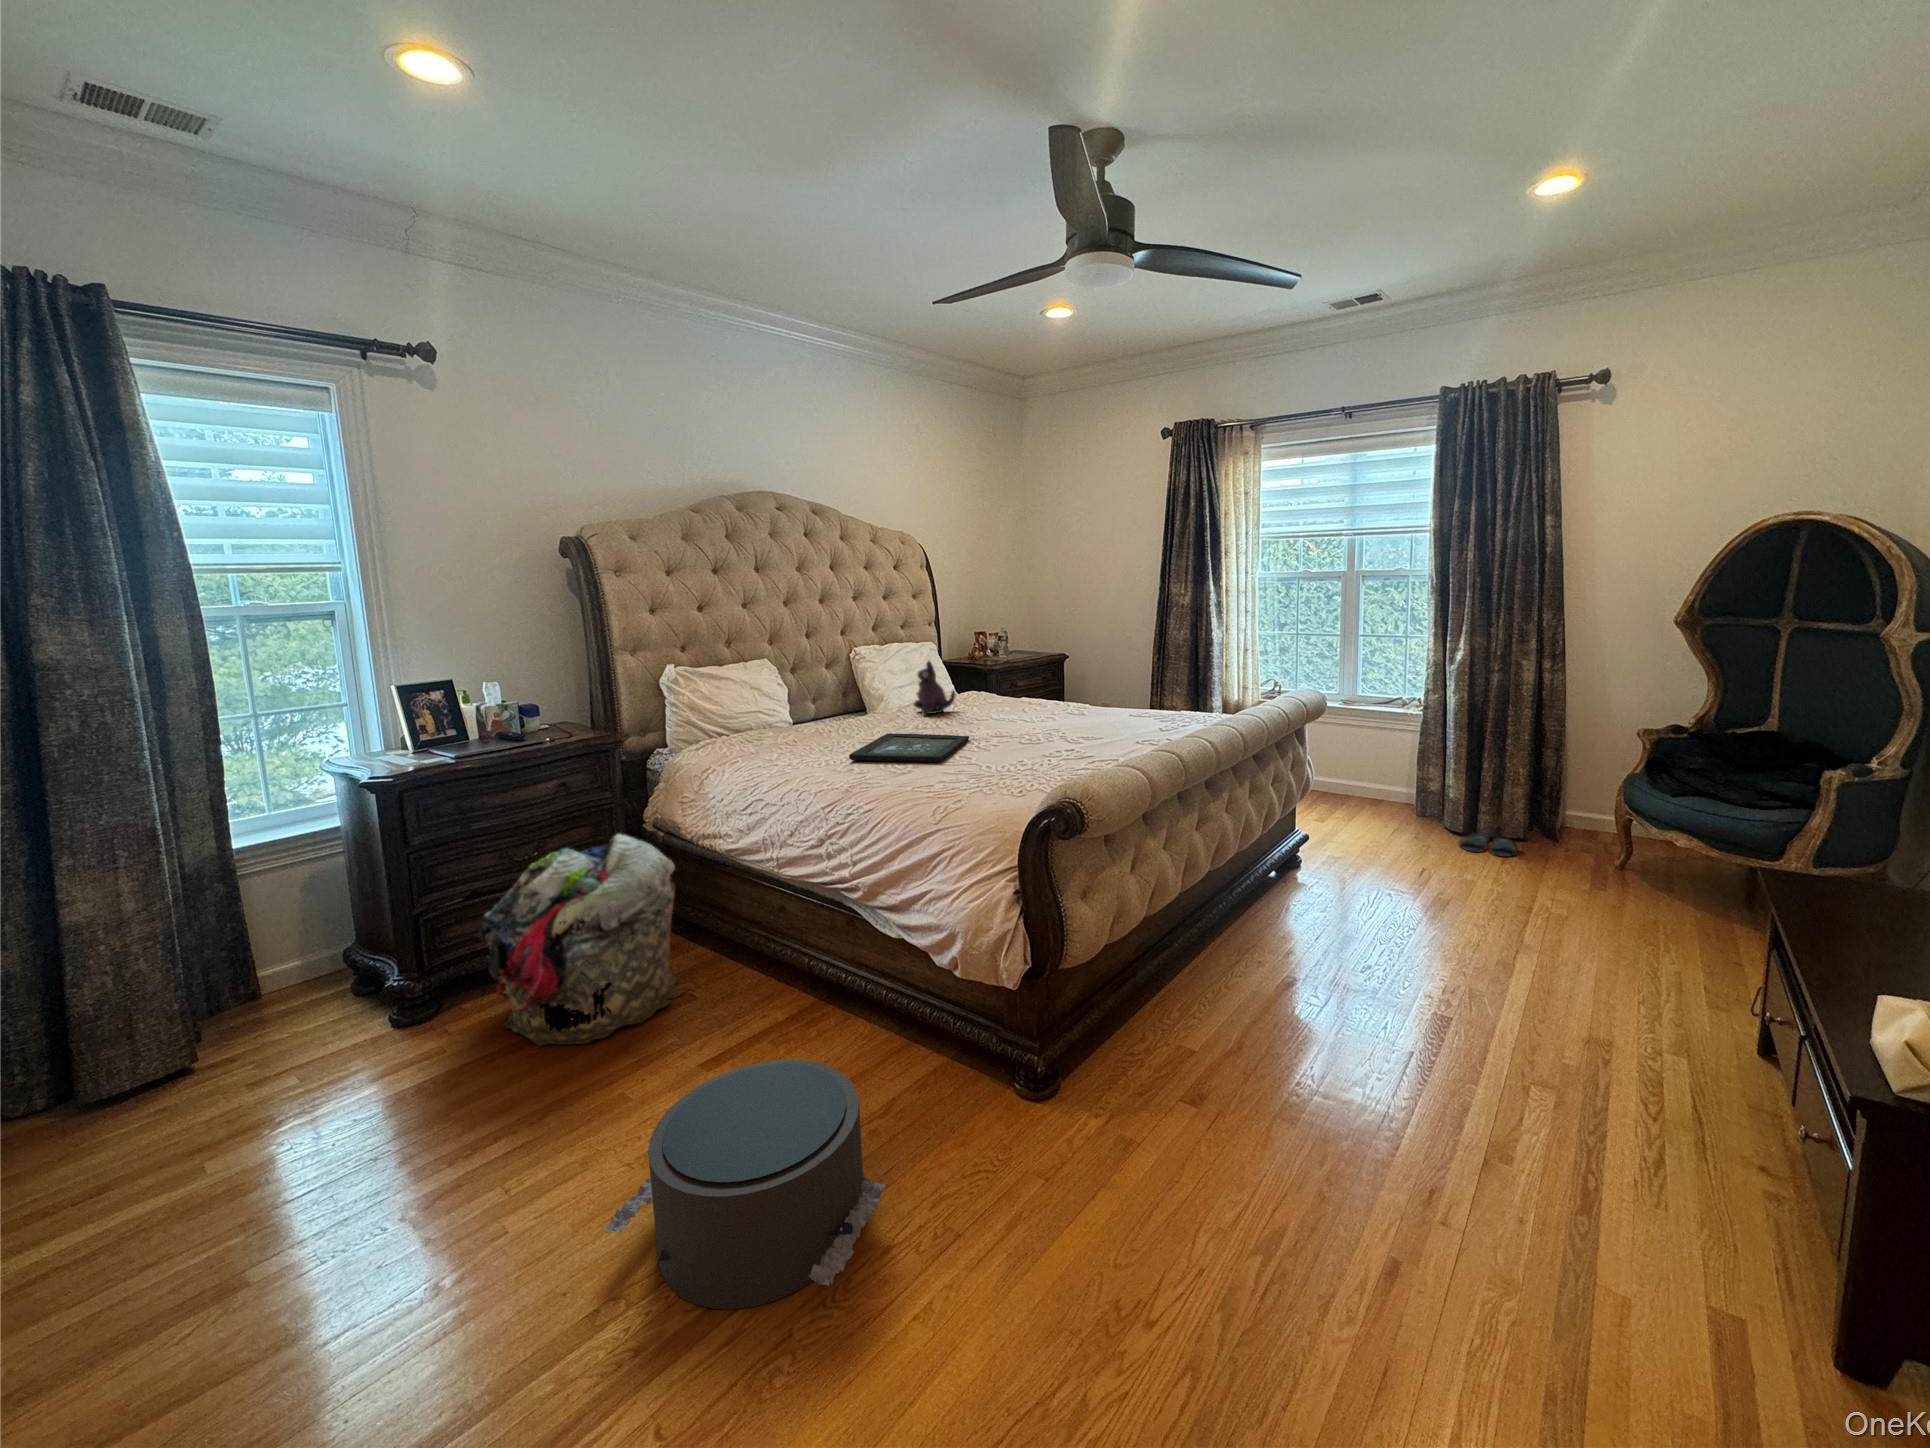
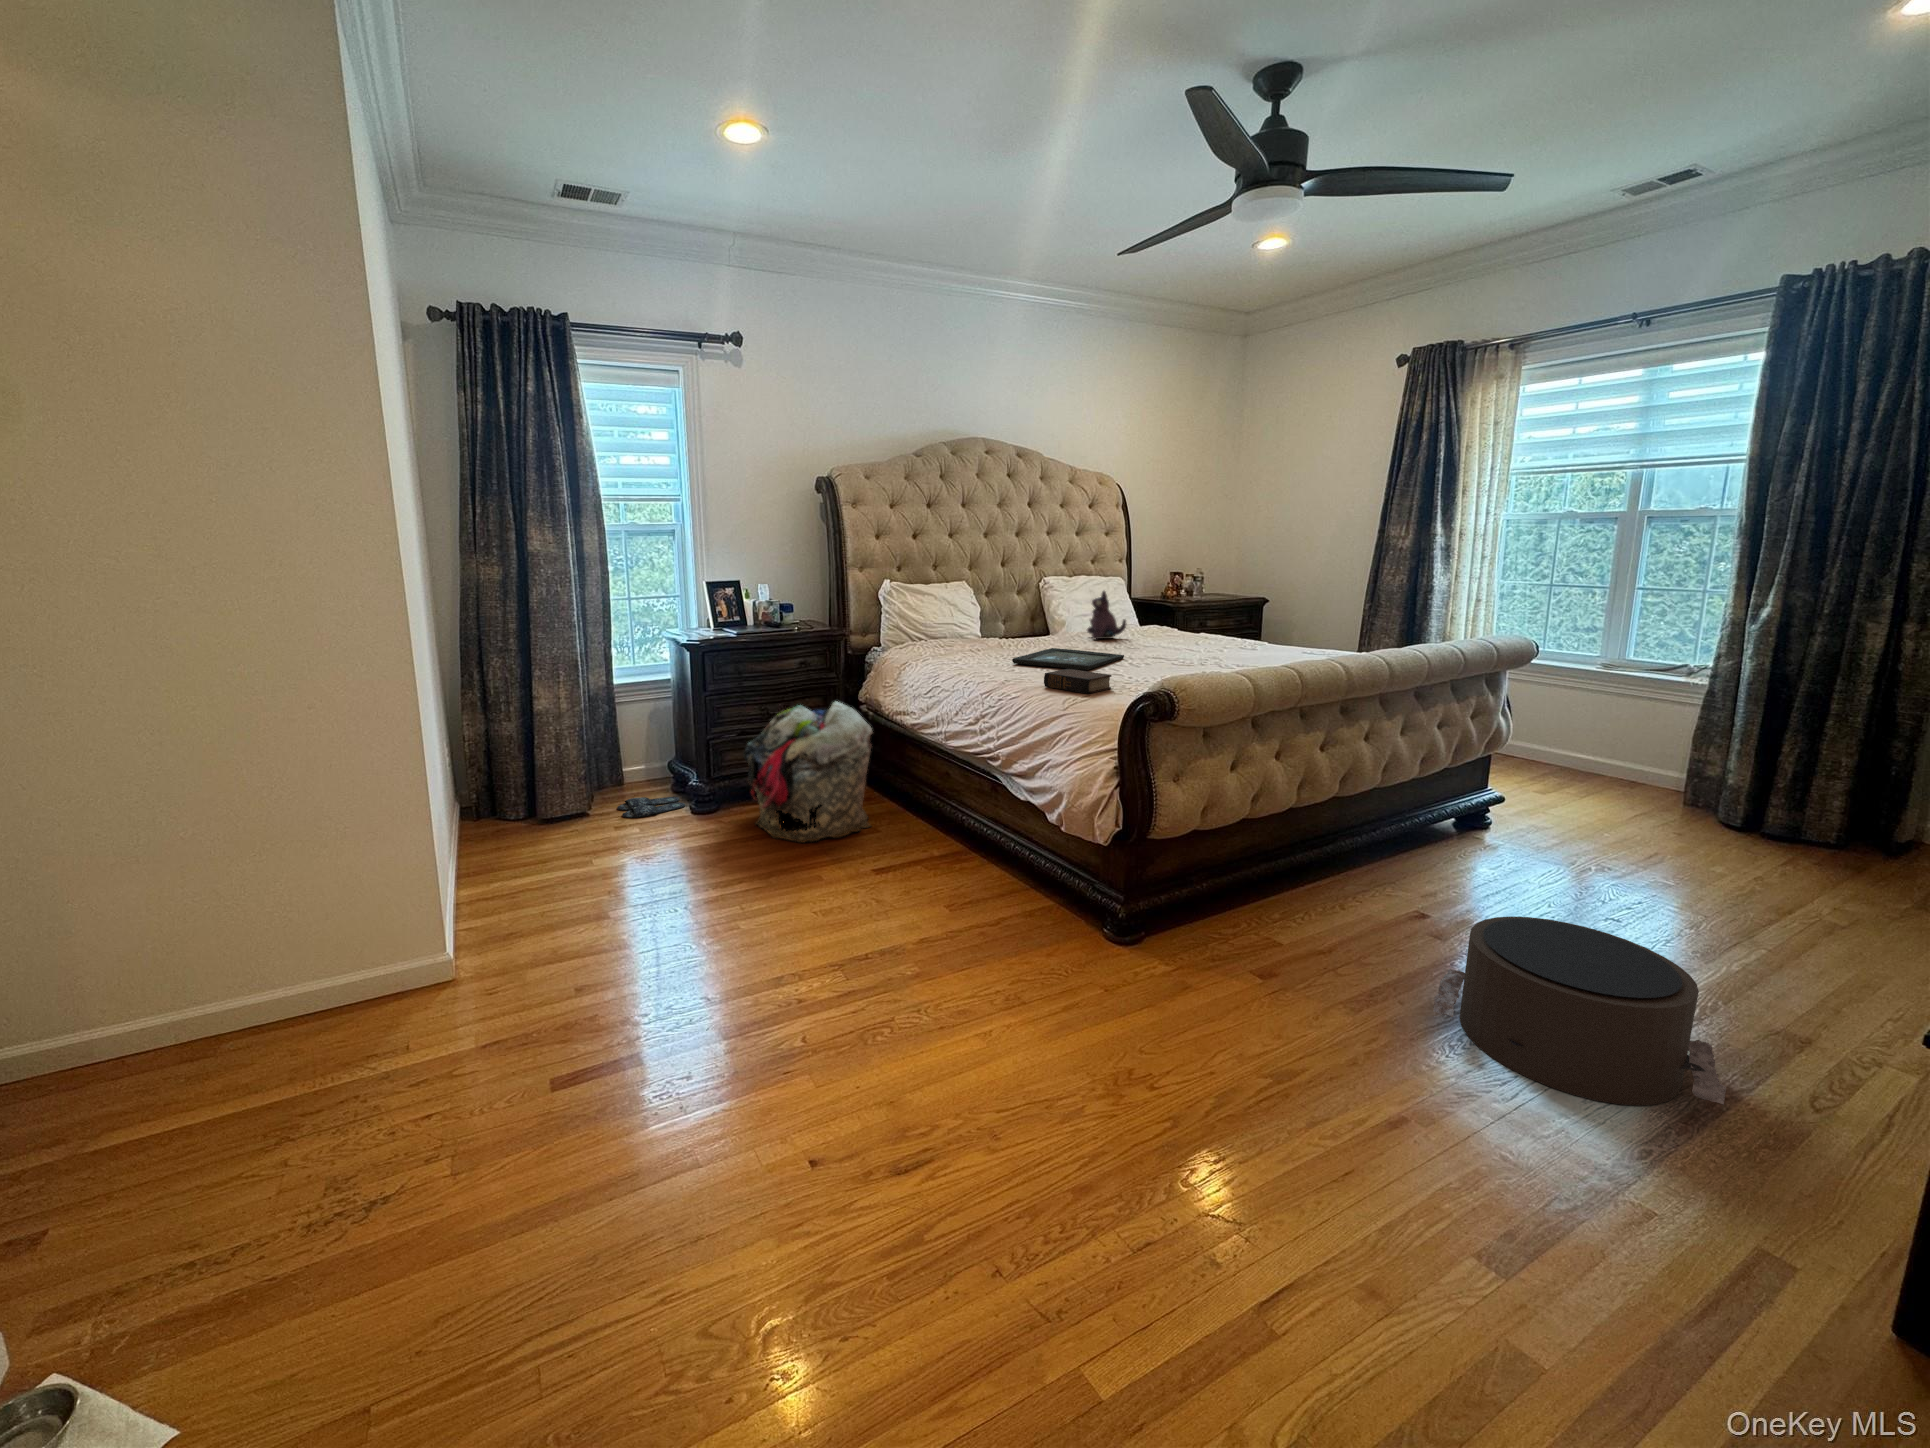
book: none [903,767,980,799] -> present [1044,669,1112,694]
slippers: present [1459,834,1519,857] -> present [617,797,685,818]
pouf: present [604,1060,886,1309] -> present [1433,916,1726,1106]

